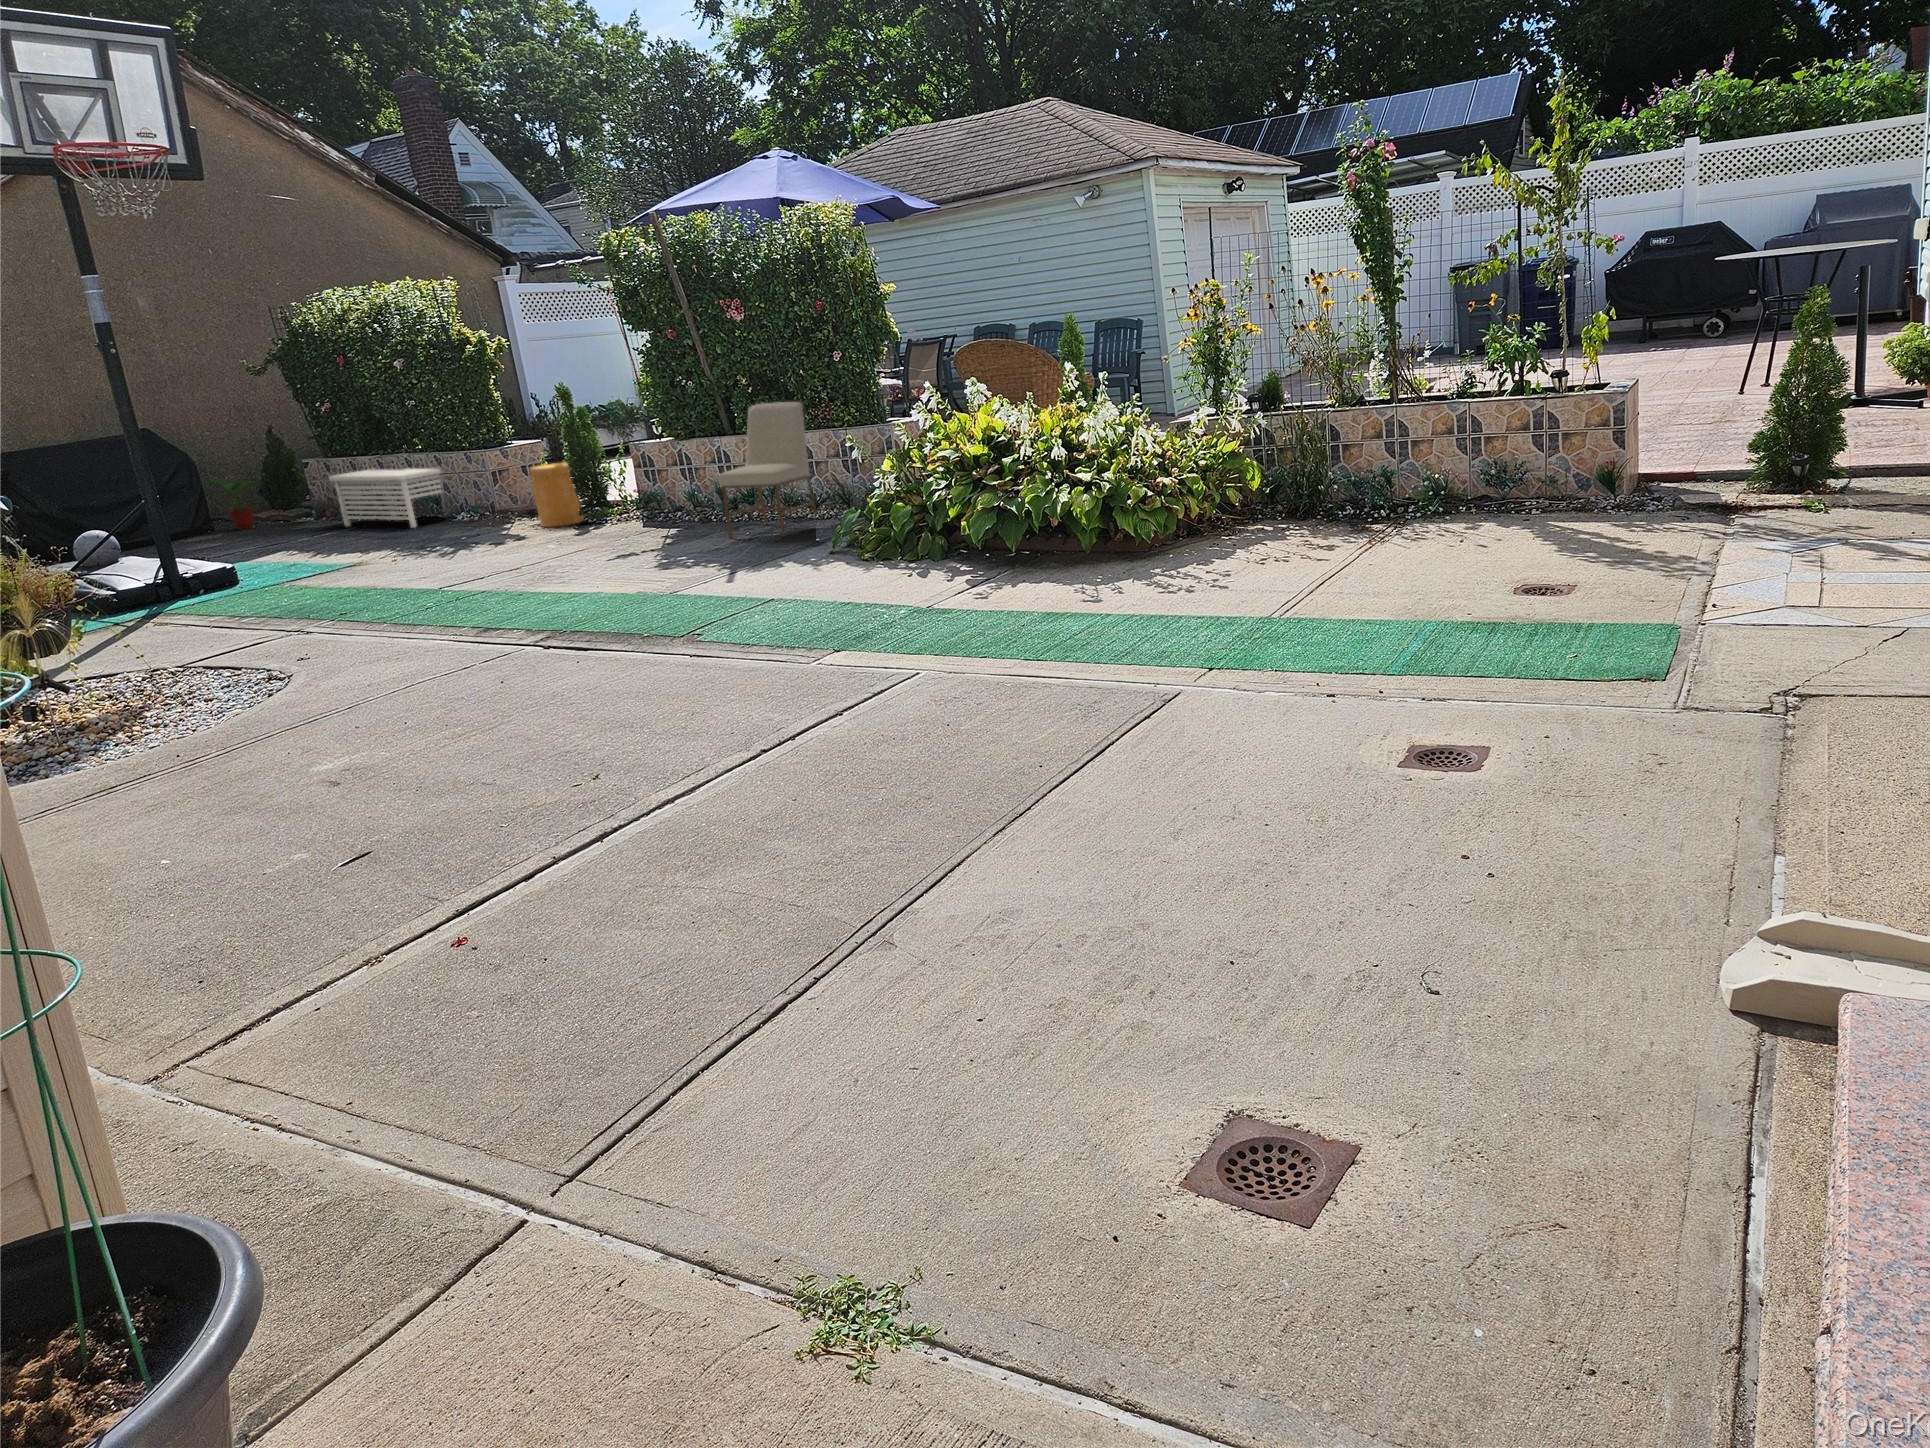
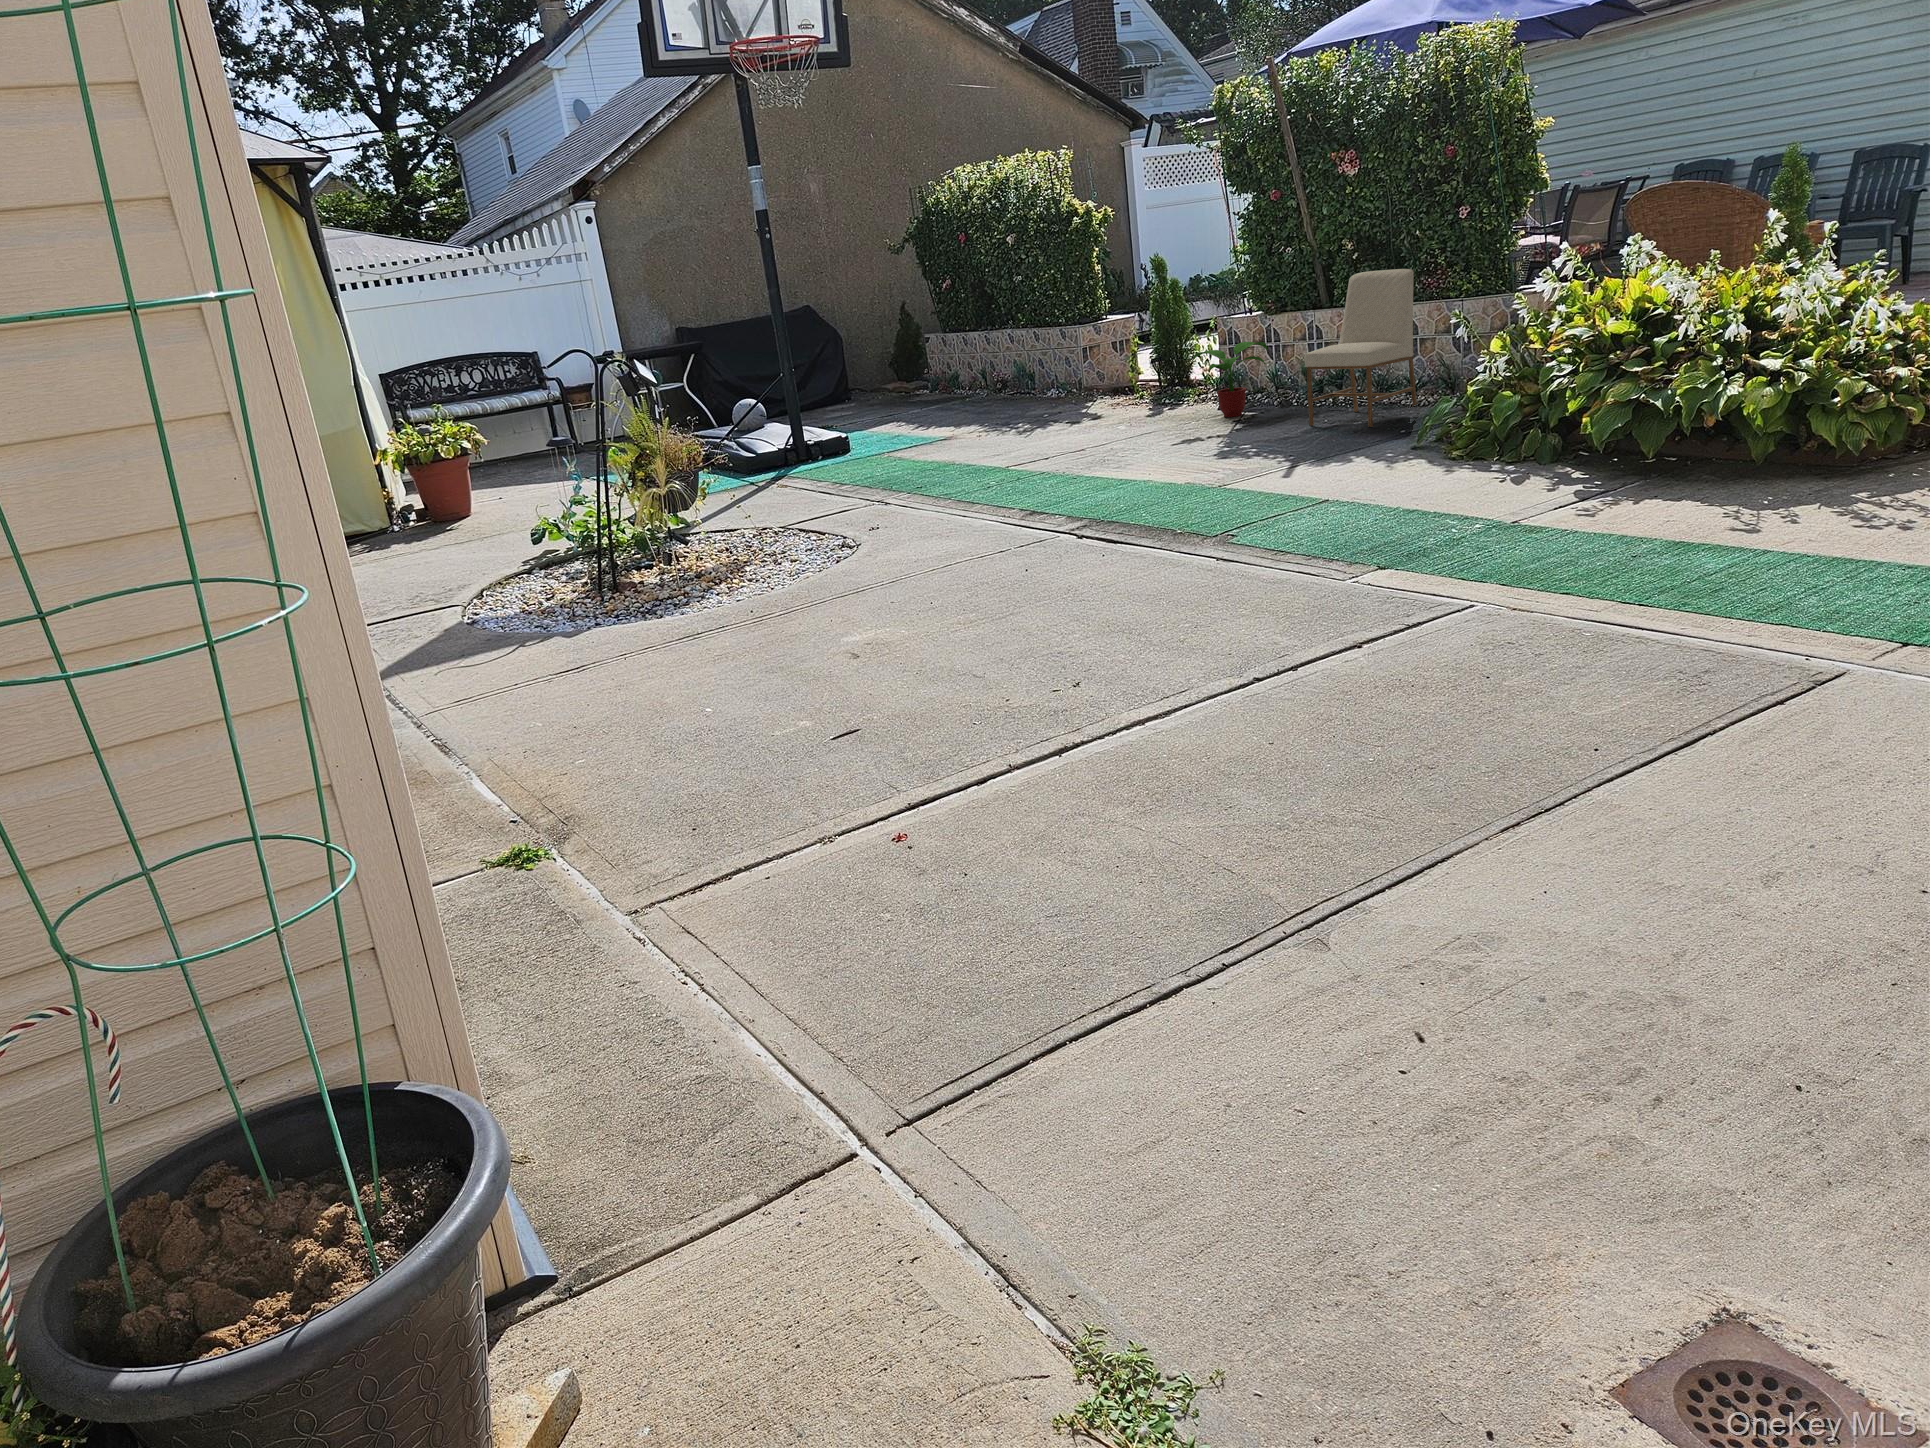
basket: present [530,462,584,527] -> none [1117,337,1166,406]
storage bench: present [329,469,442,528] -> none [940,340,1053,402]
potted plant: present [202,479,263,530] -> present [1192,342,1268,417]

